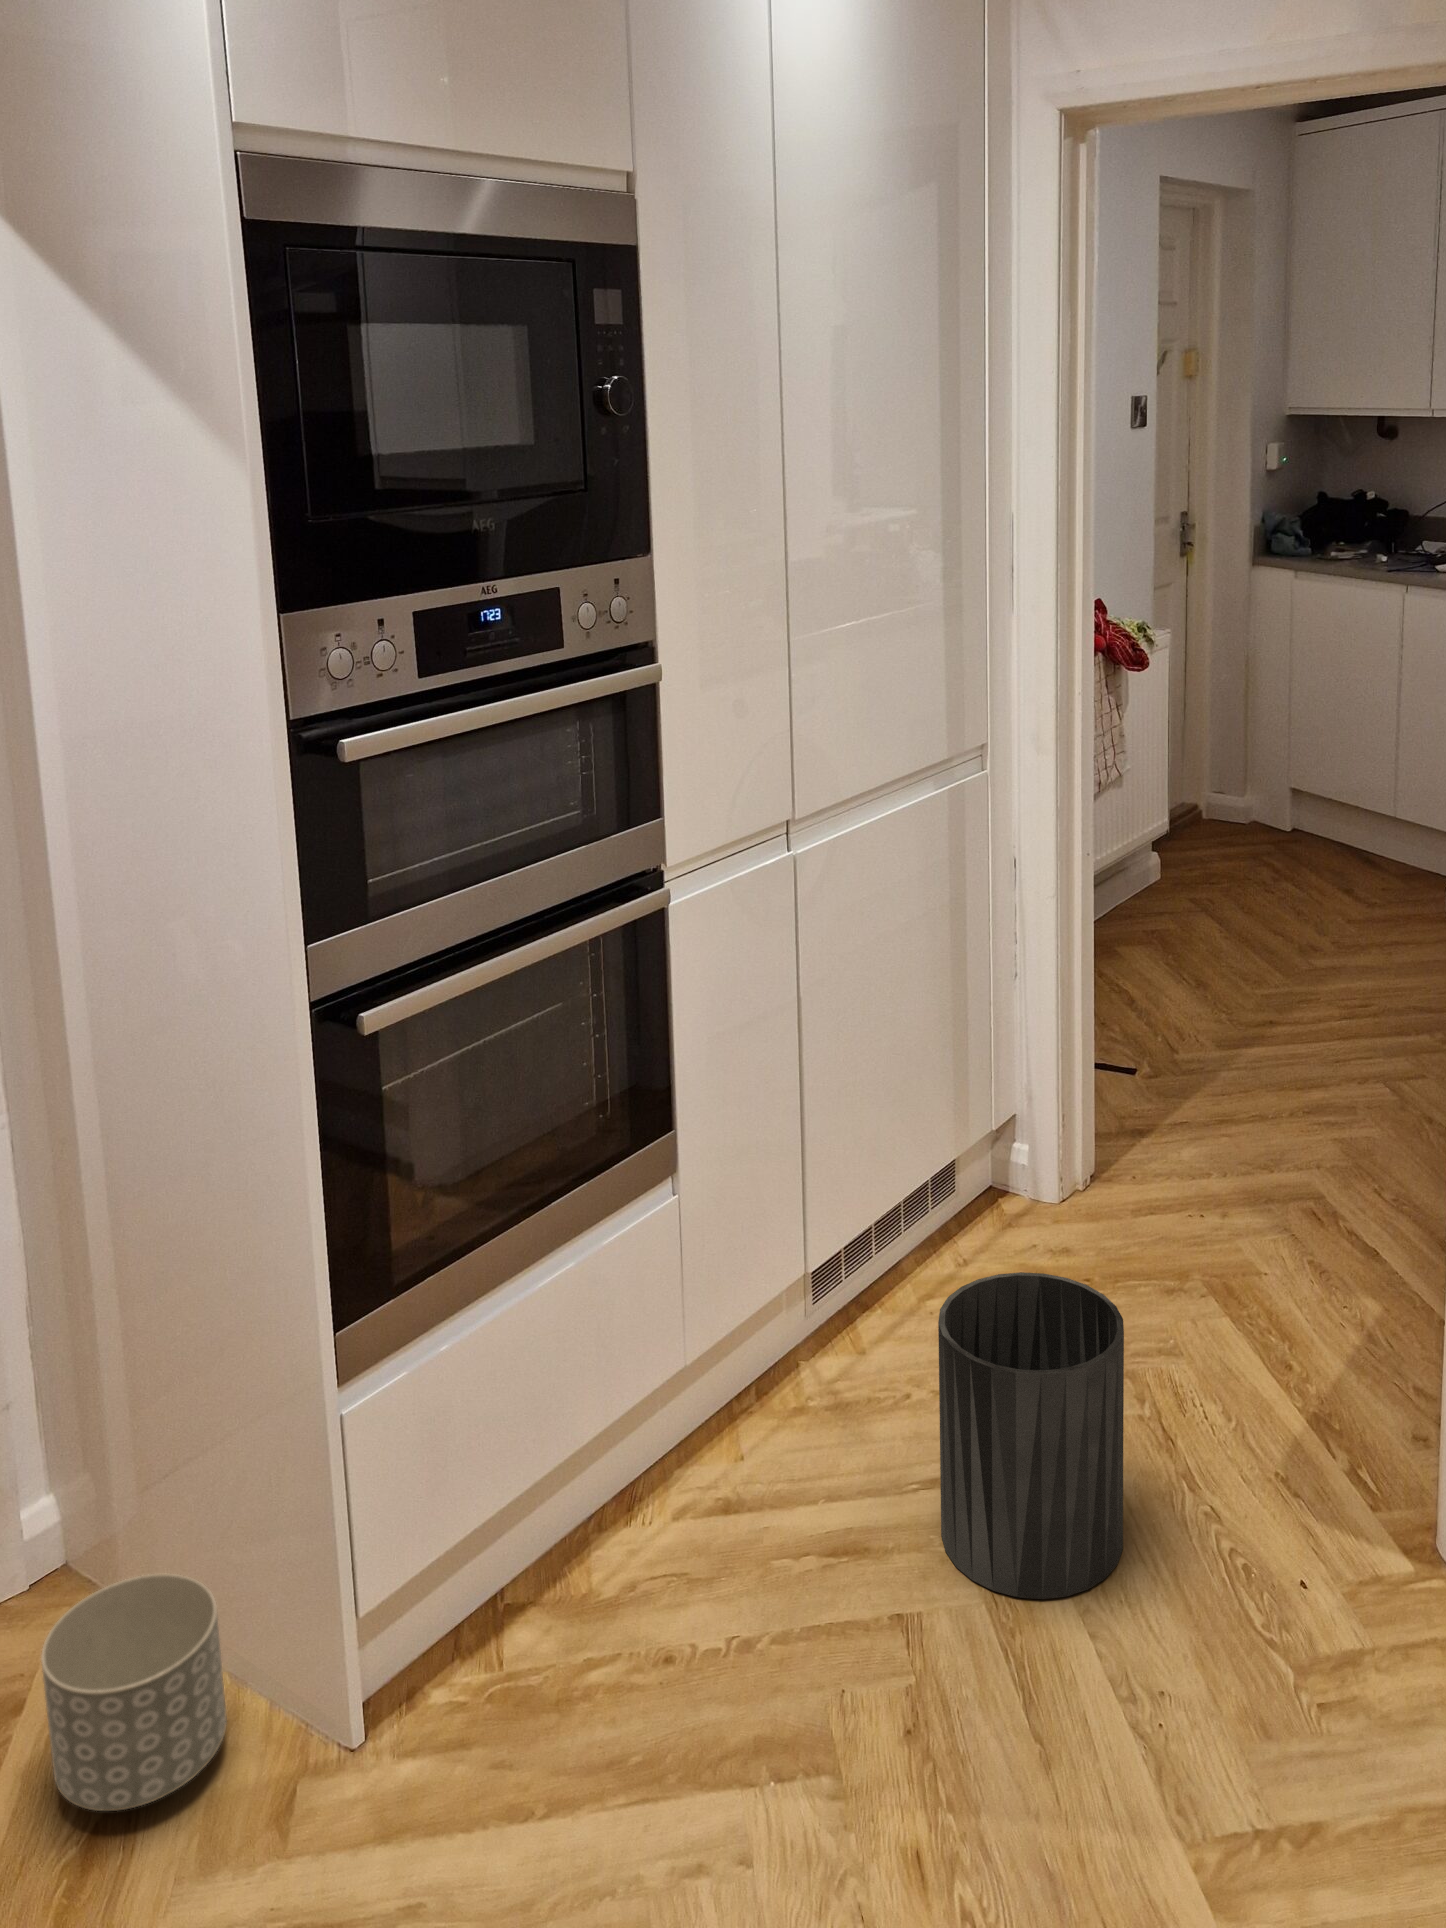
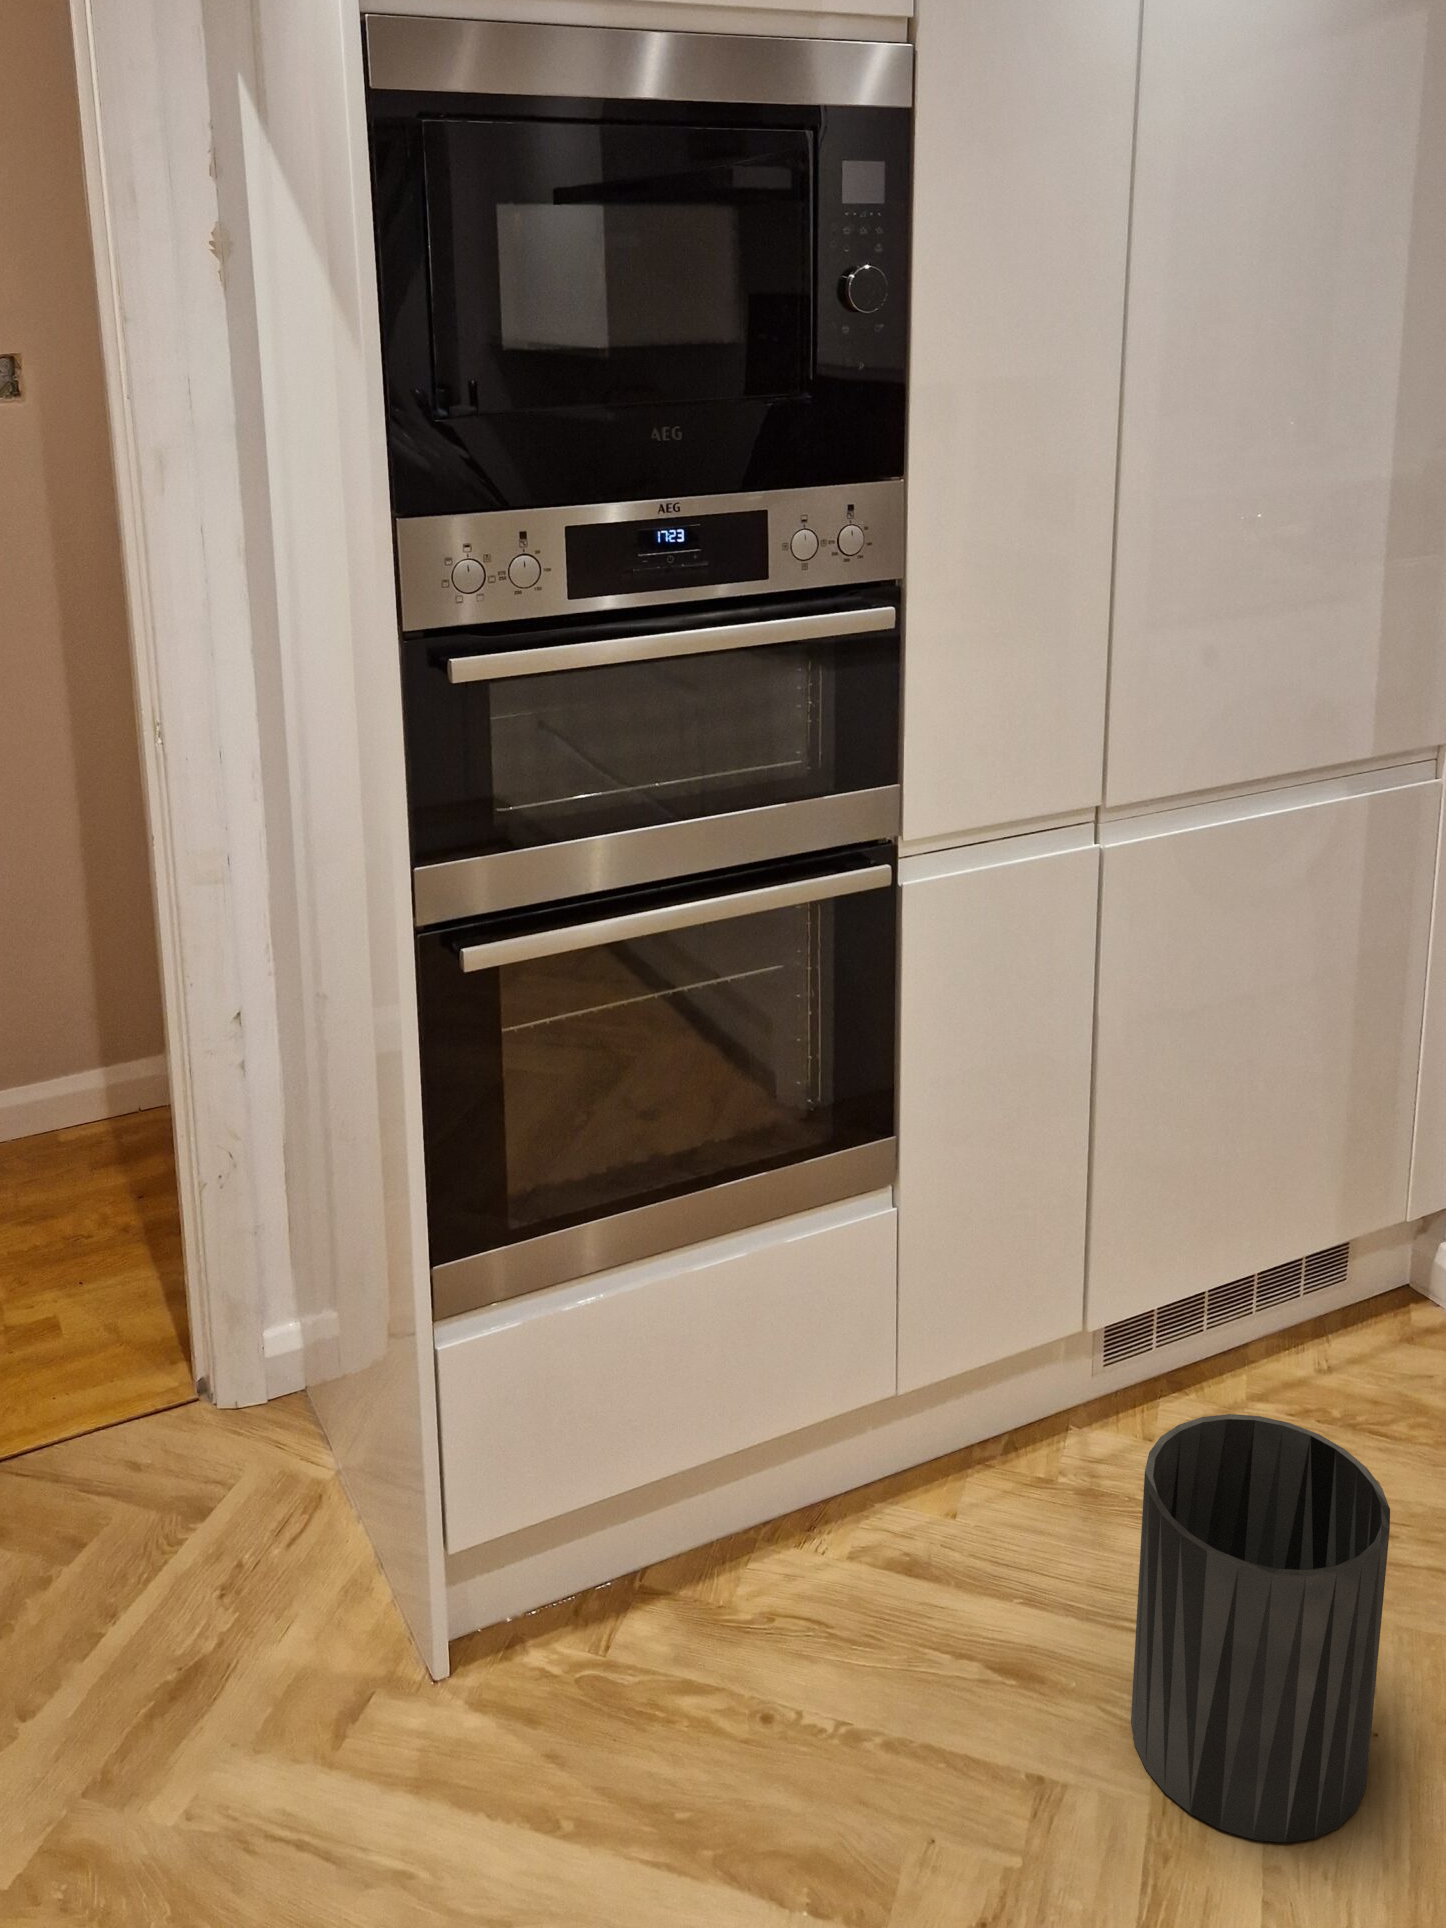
planter: present [41,1574,227,1811] -> none [178,1435,347,1654]

